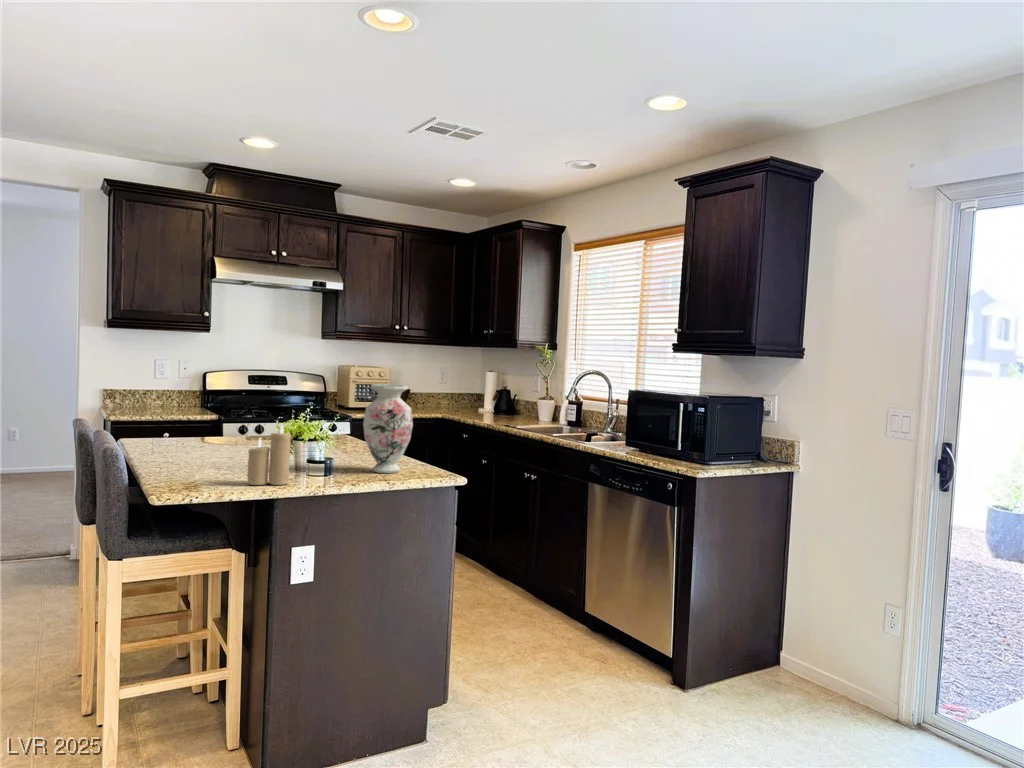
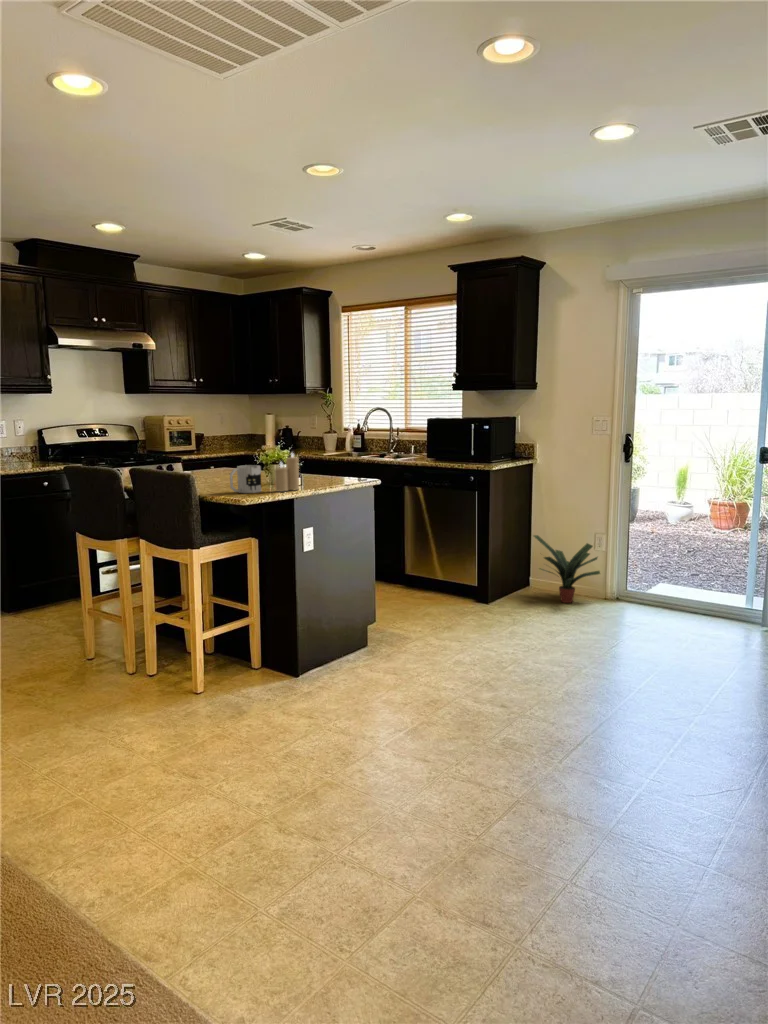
vase: present [363,384,413,473] -> none [315,422,348,481]
mug: none [187,438,241,482] -> present [230,465,262,493]
potted plant: none [771,589,883,719] -> present [534,535,600,603]

